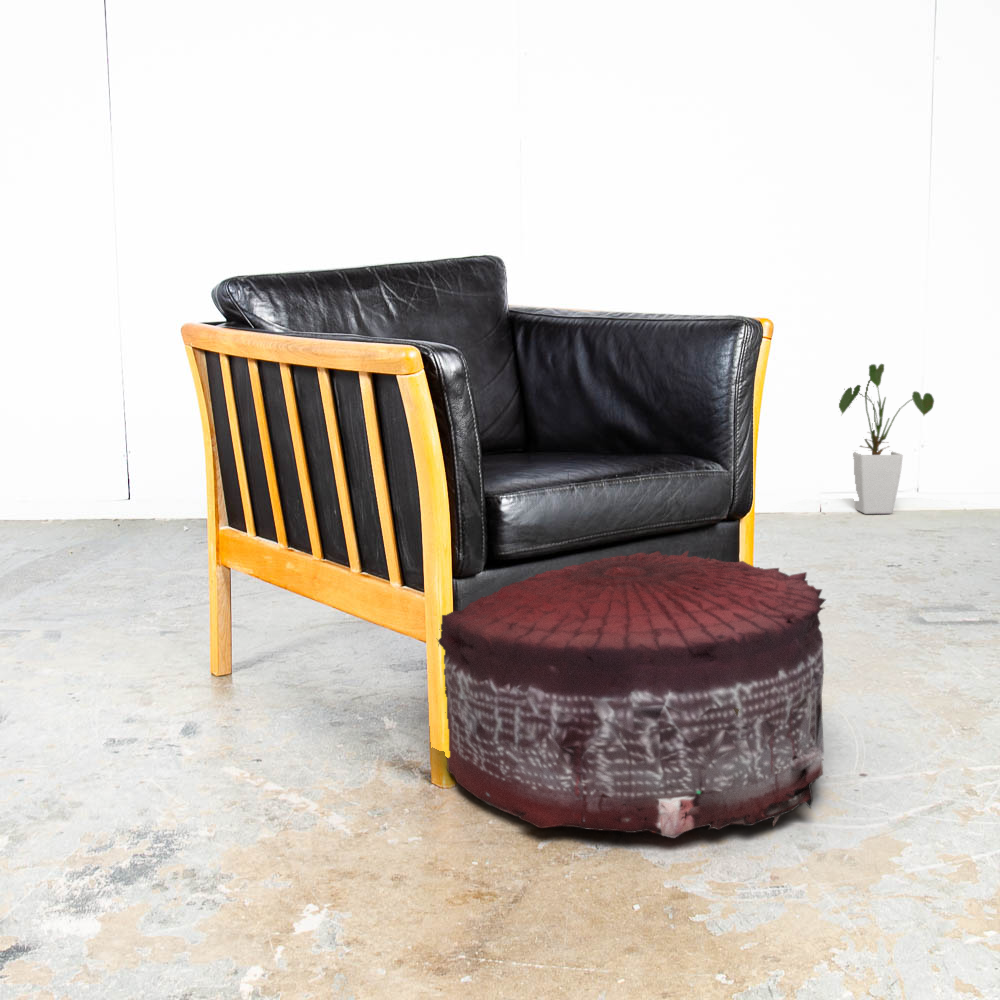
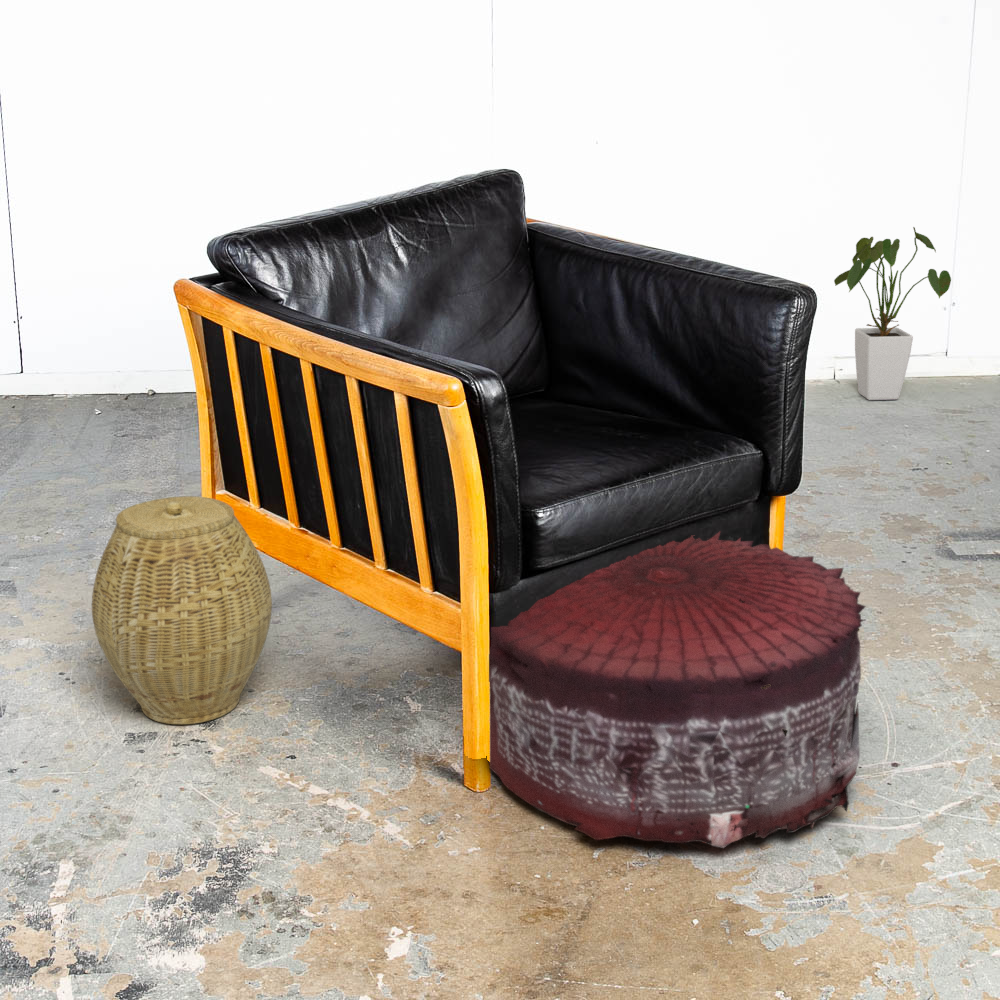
woven basket: none [79,515,255,733] -> present [92,496,272,724]

